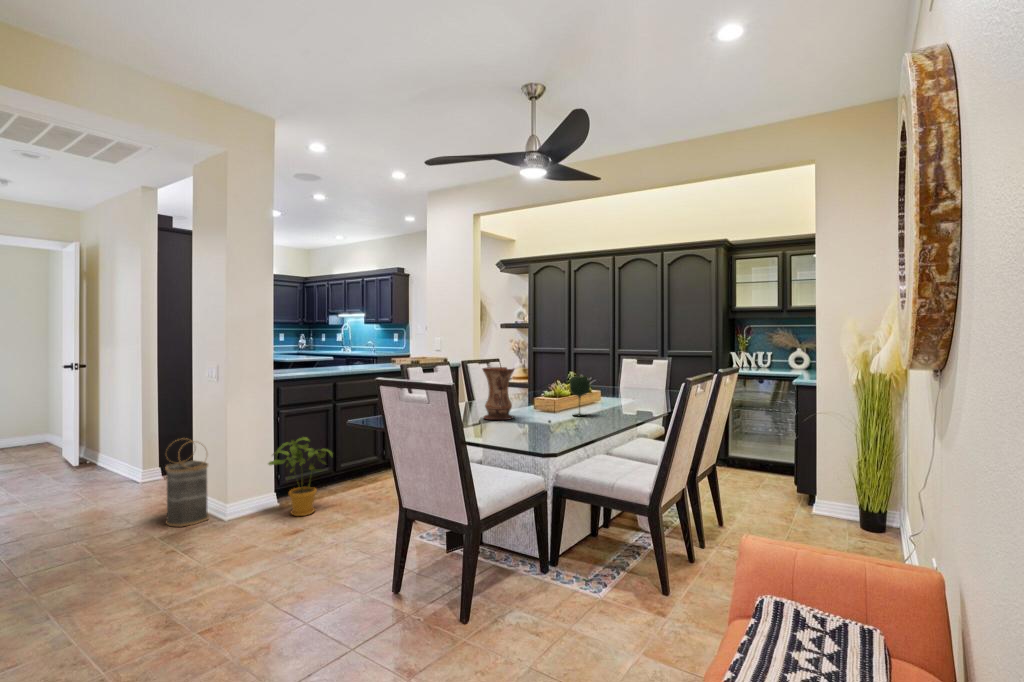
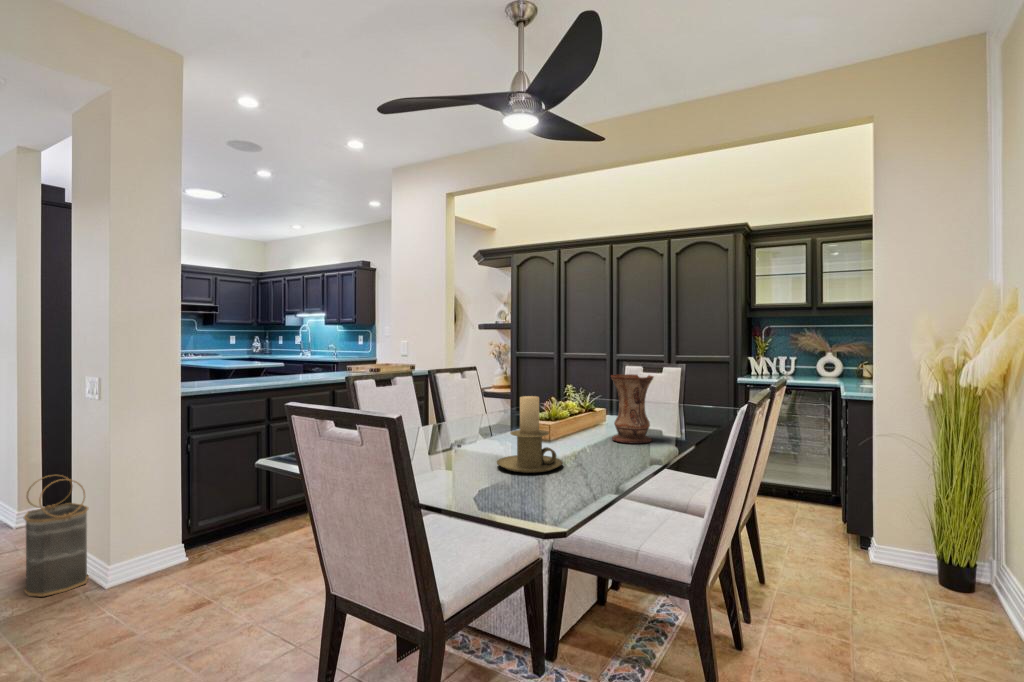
vase: present [483,367,514,420] -> present [611,374,653,444]
wine glass: present [569,376,590,416] -> none [571,392,599,448]
candle holder: none [514,377,561,429] -> present [497,396,563,473]
house plant: present [268,437,333,516] -> none [170,472,259,576]

